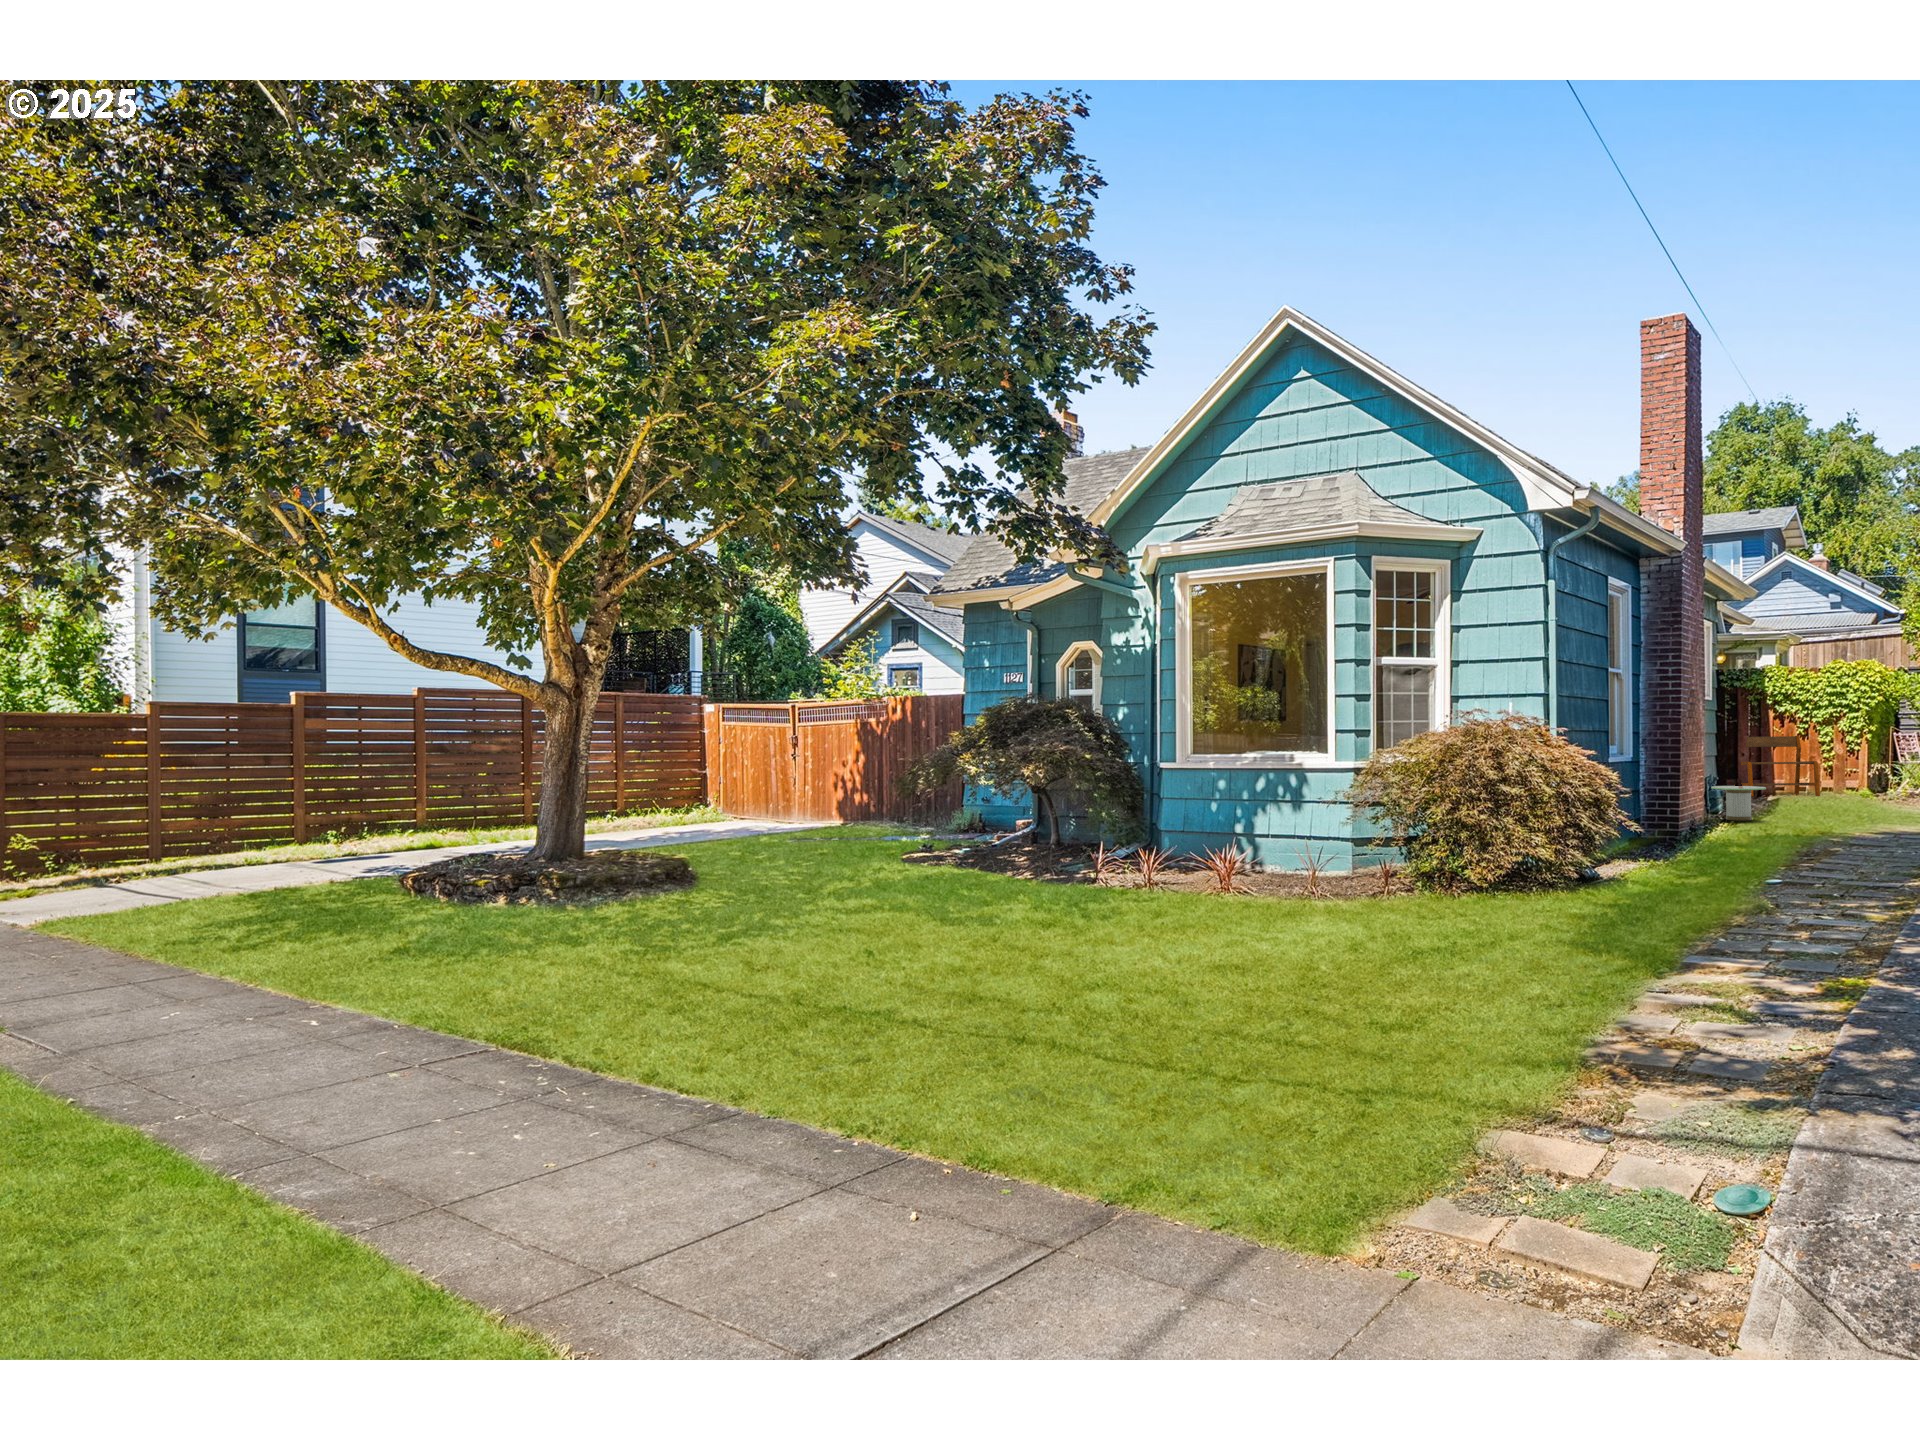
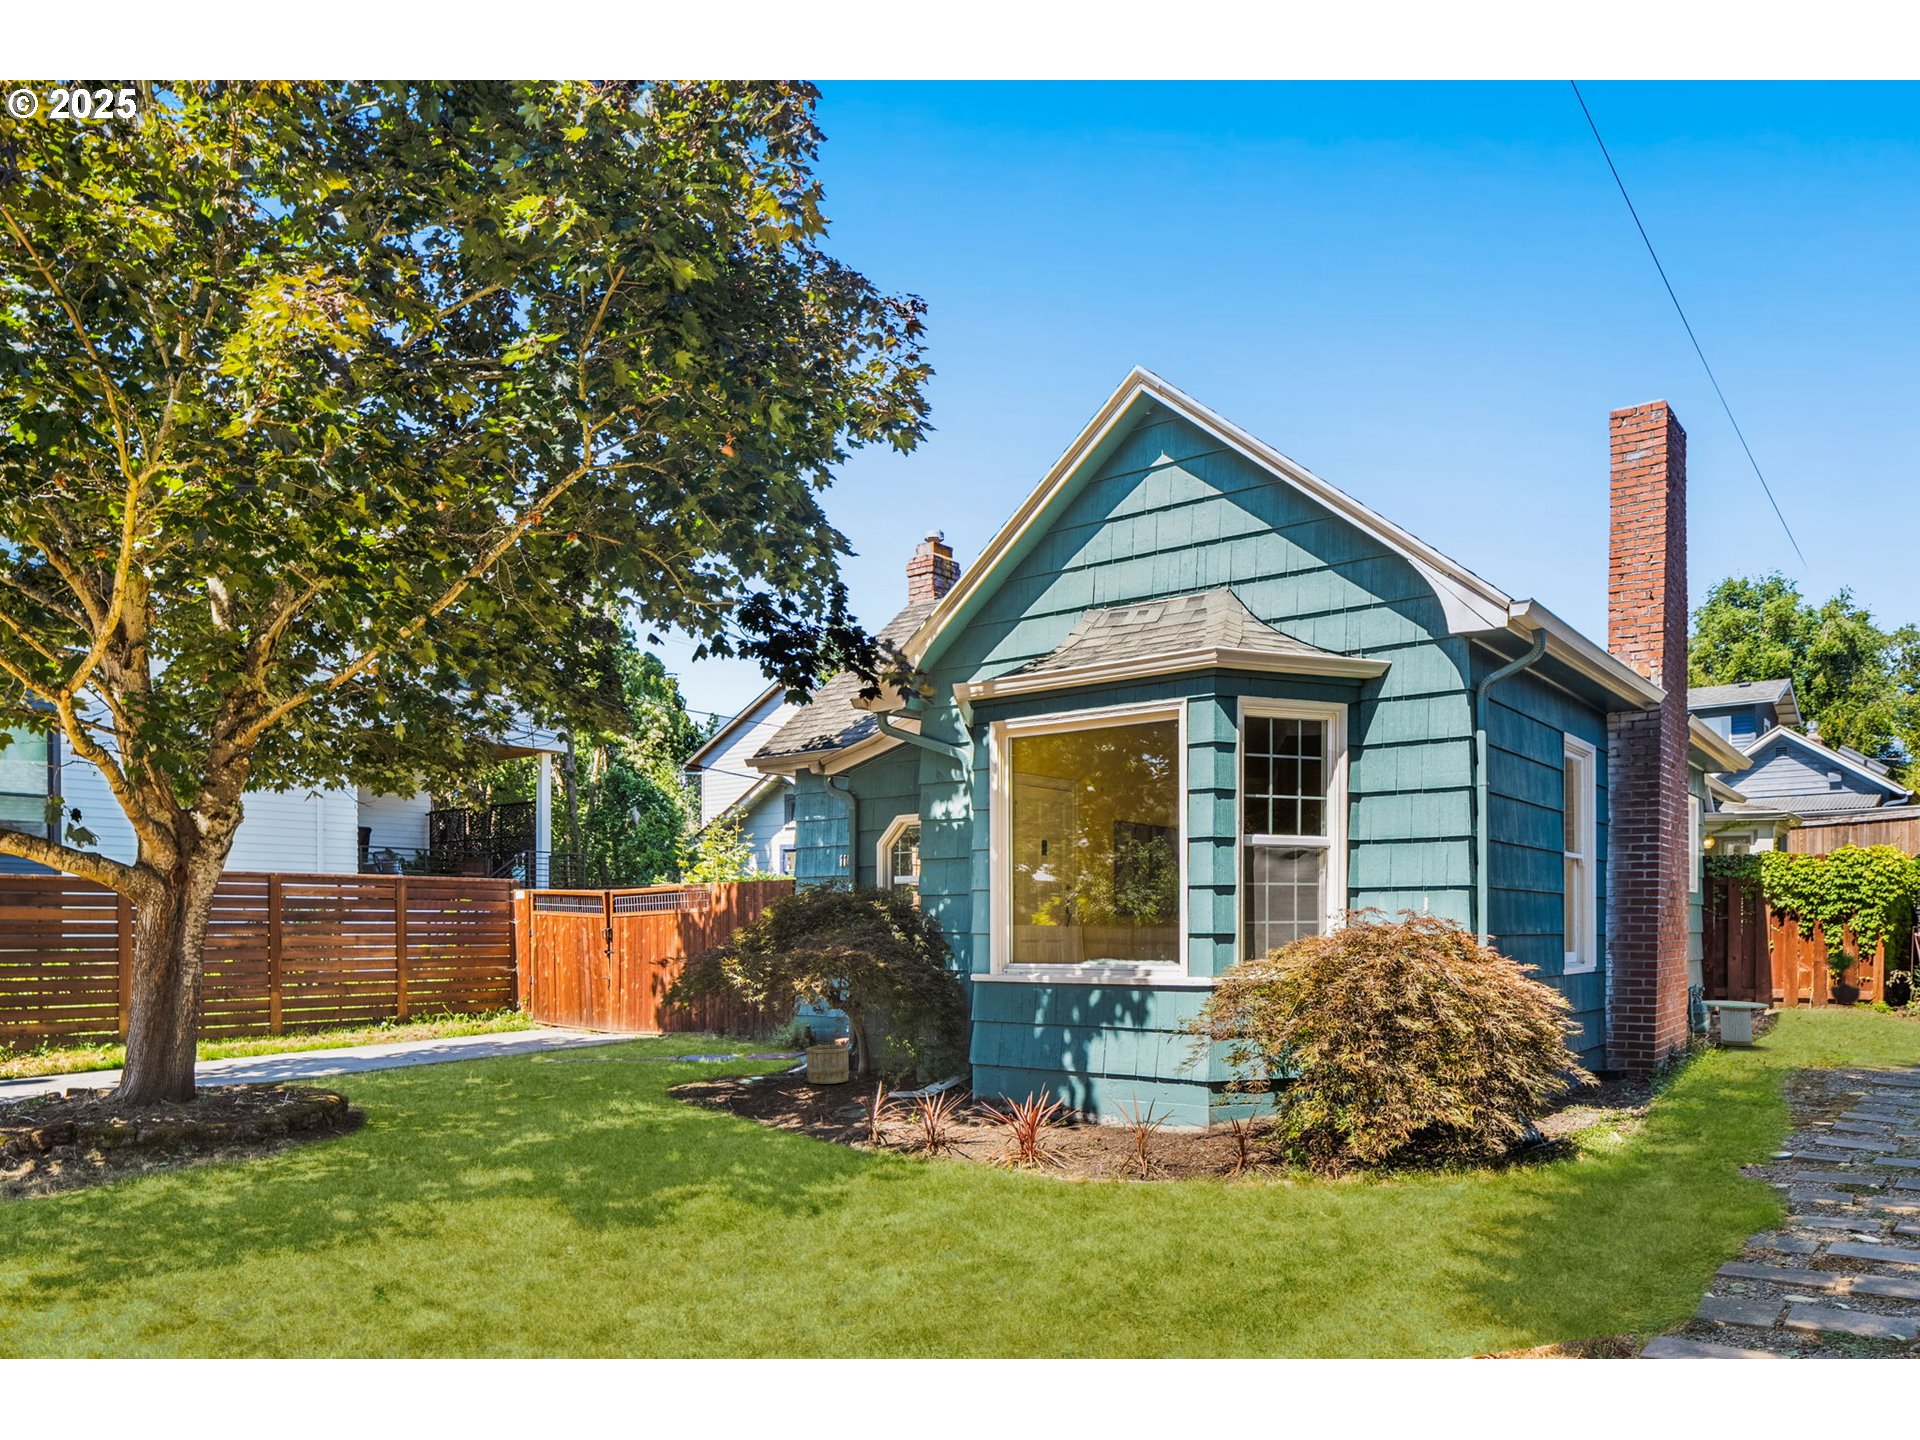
bench: present [1741,736,1820,796] -> none [1731,934,1833,1010]
potted tree: none [1813,743,1847,792] -> present [1825,950,1861,1005]
wooden bucket: none [1025,831,1058,859] -> present [806,1045,849,1084]

